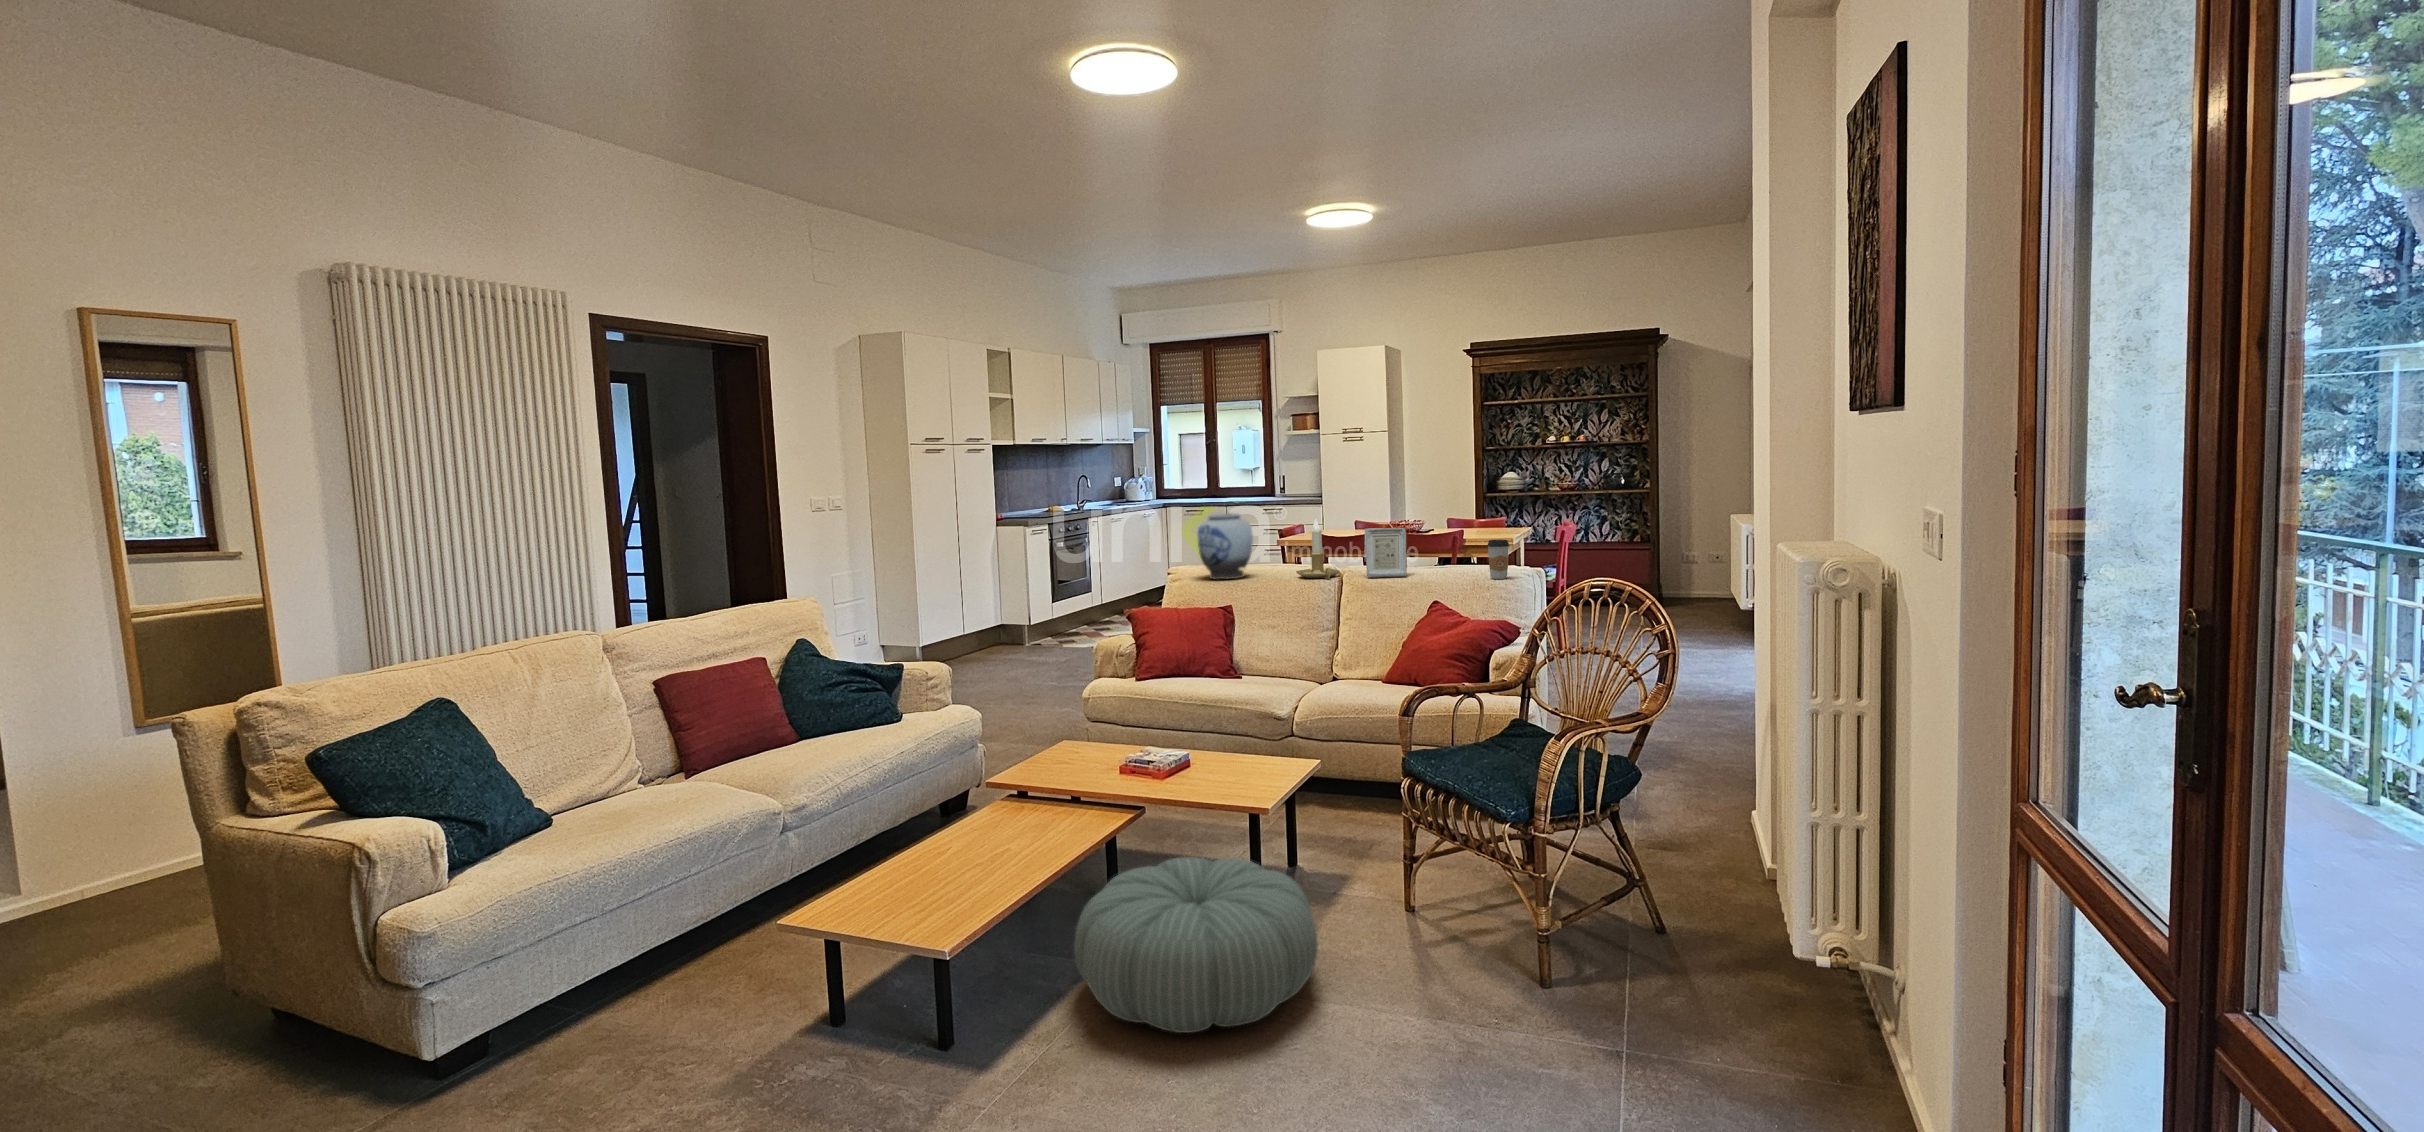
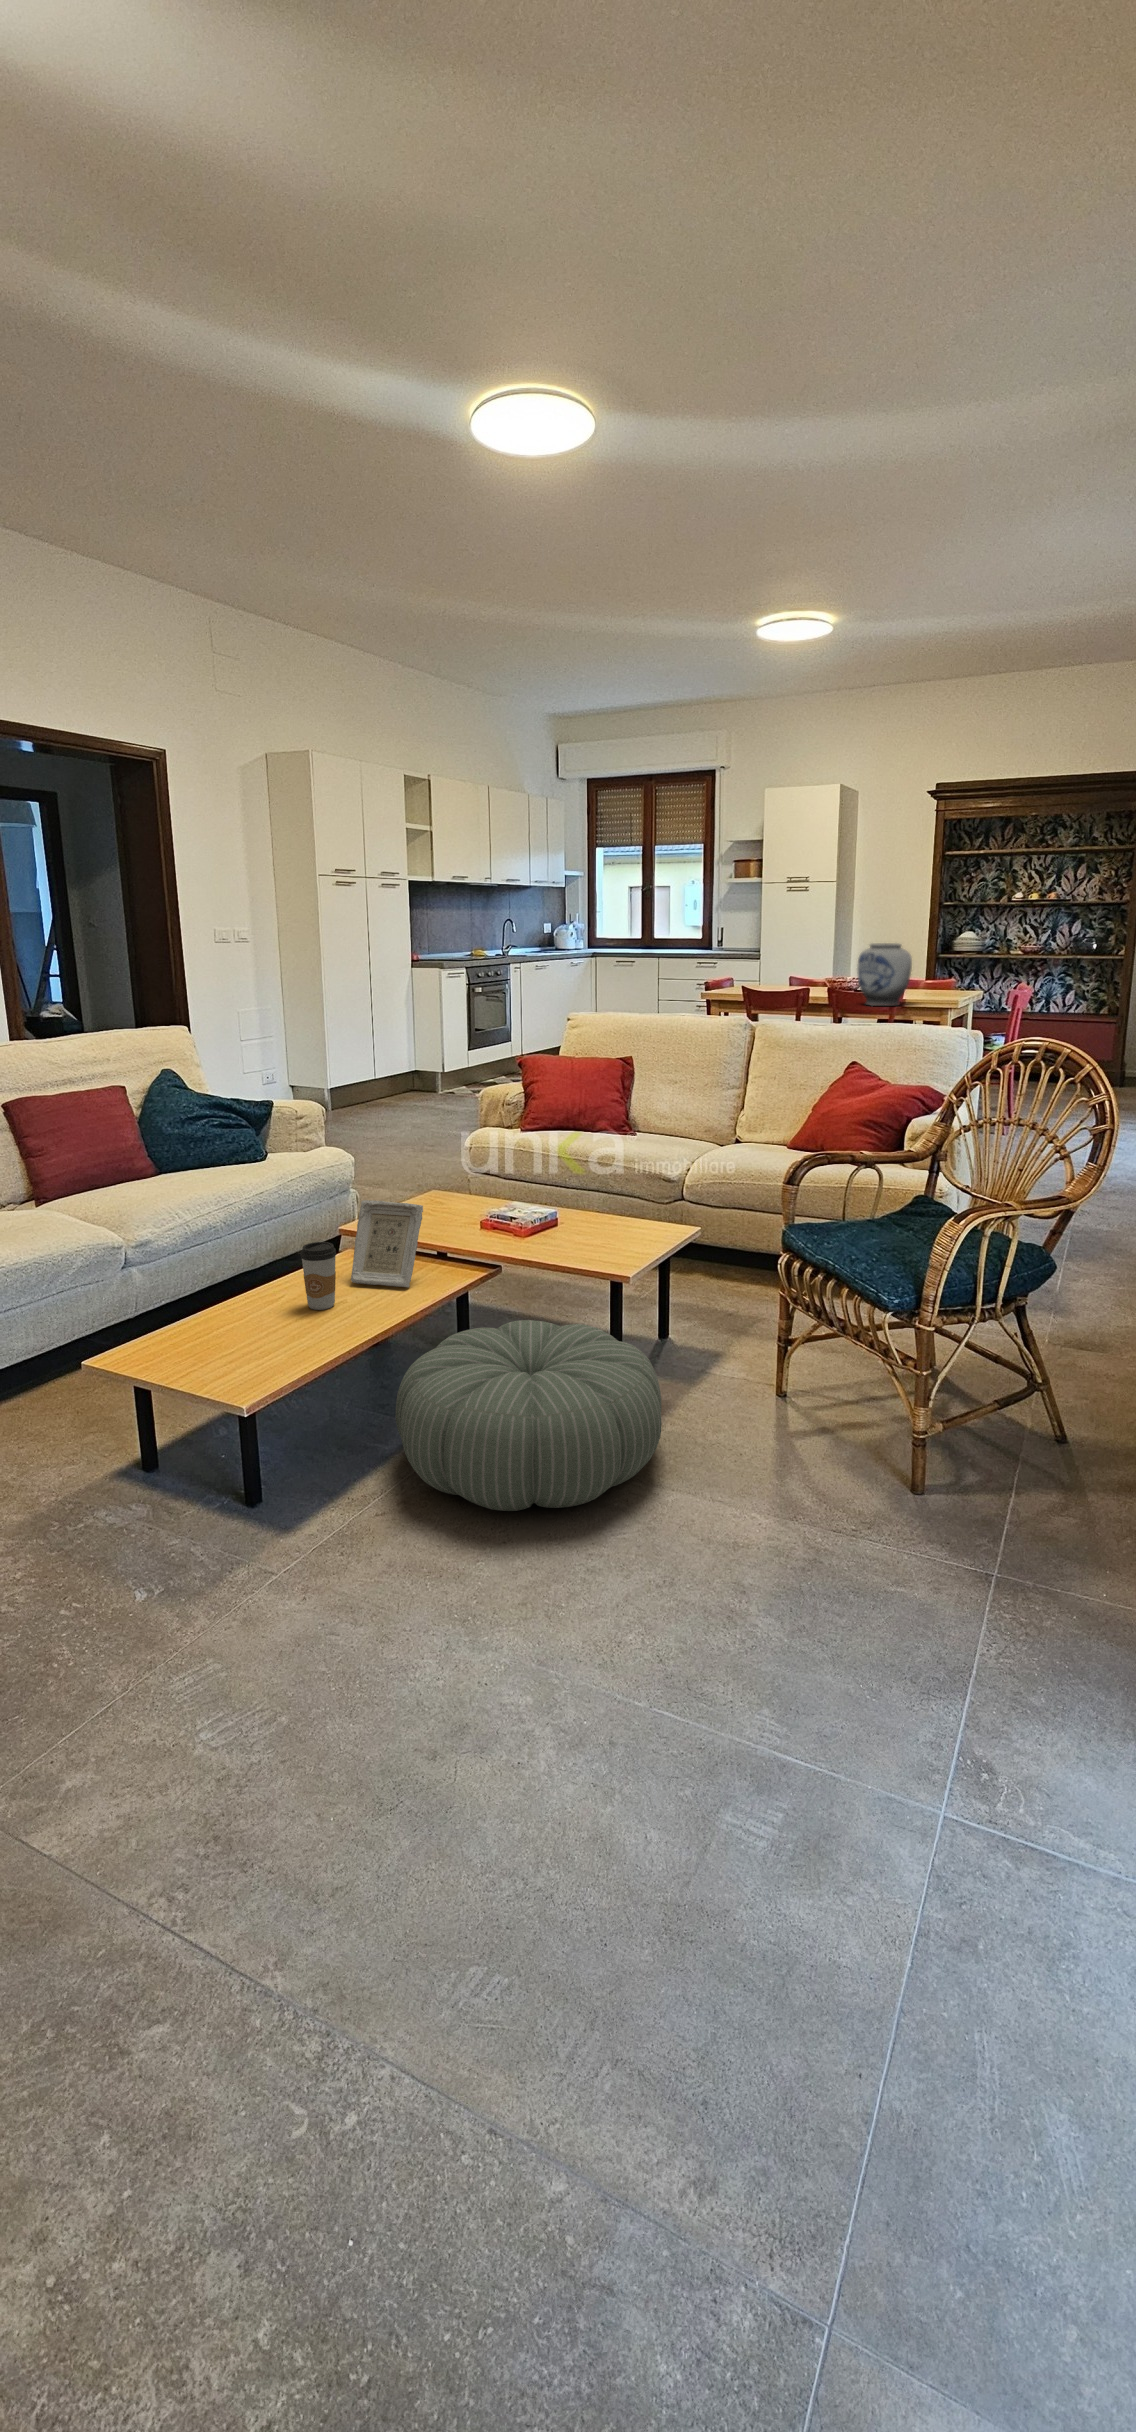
vase: present [1198,513,1253,580] -> present [857,943,912,1006]
candlestick: present [1296,519,1340,579] -> none [704,961,752,1029]
picture frame: present [1364,528,1407,577] -> present [351,1200,423,1287]
coffee cup: present [1488,540,1509,579] -> present [301,1242,336,1310]

